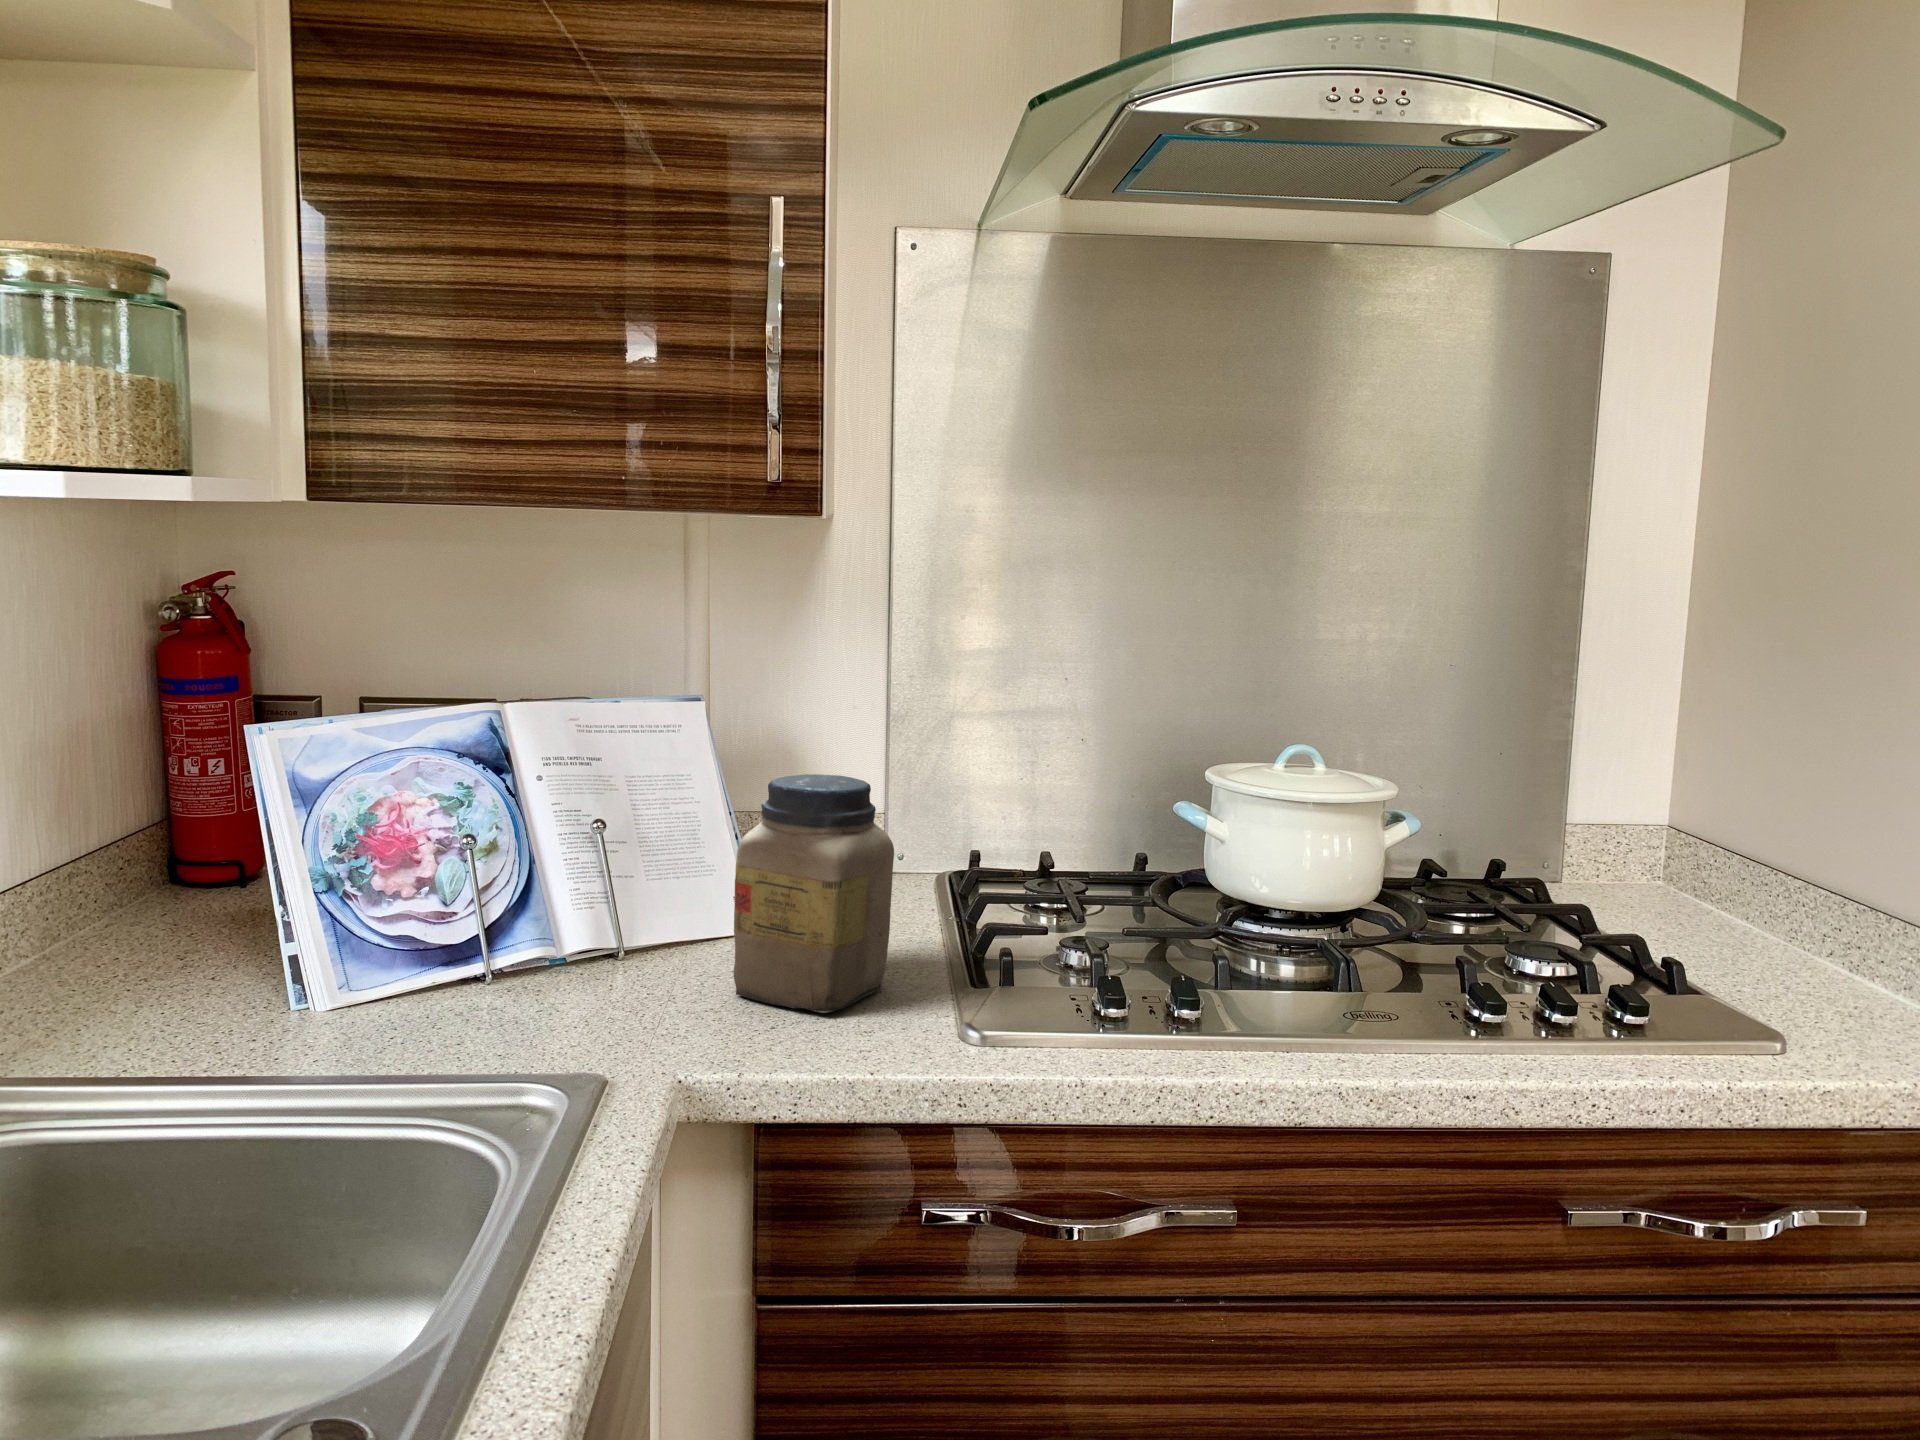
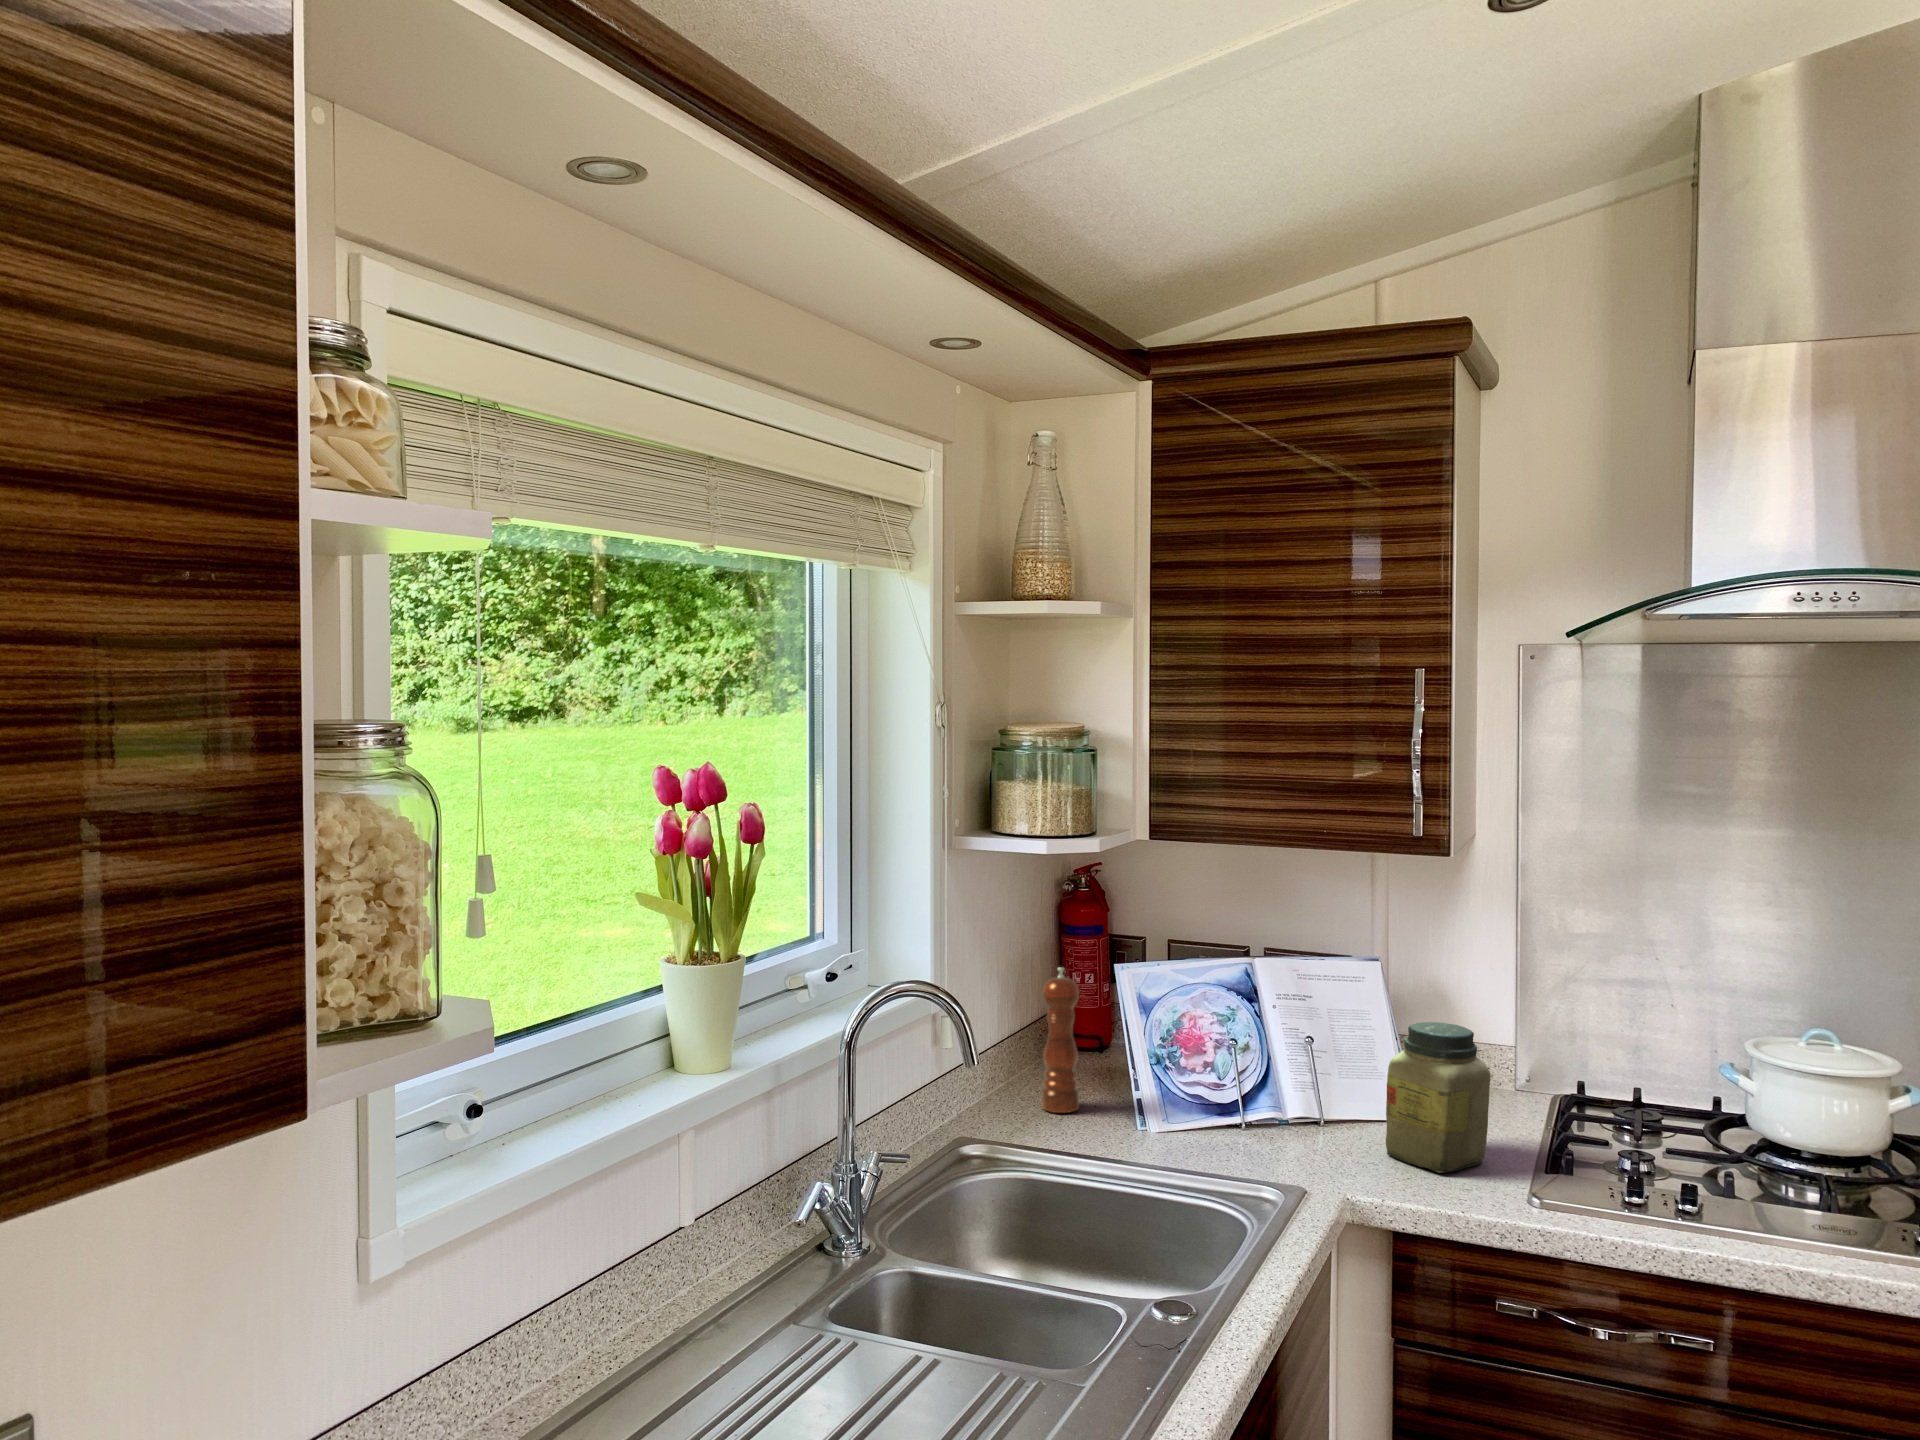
pepper mill: none [78,726,172,1003] -> present [1042,967,1079,1113]

